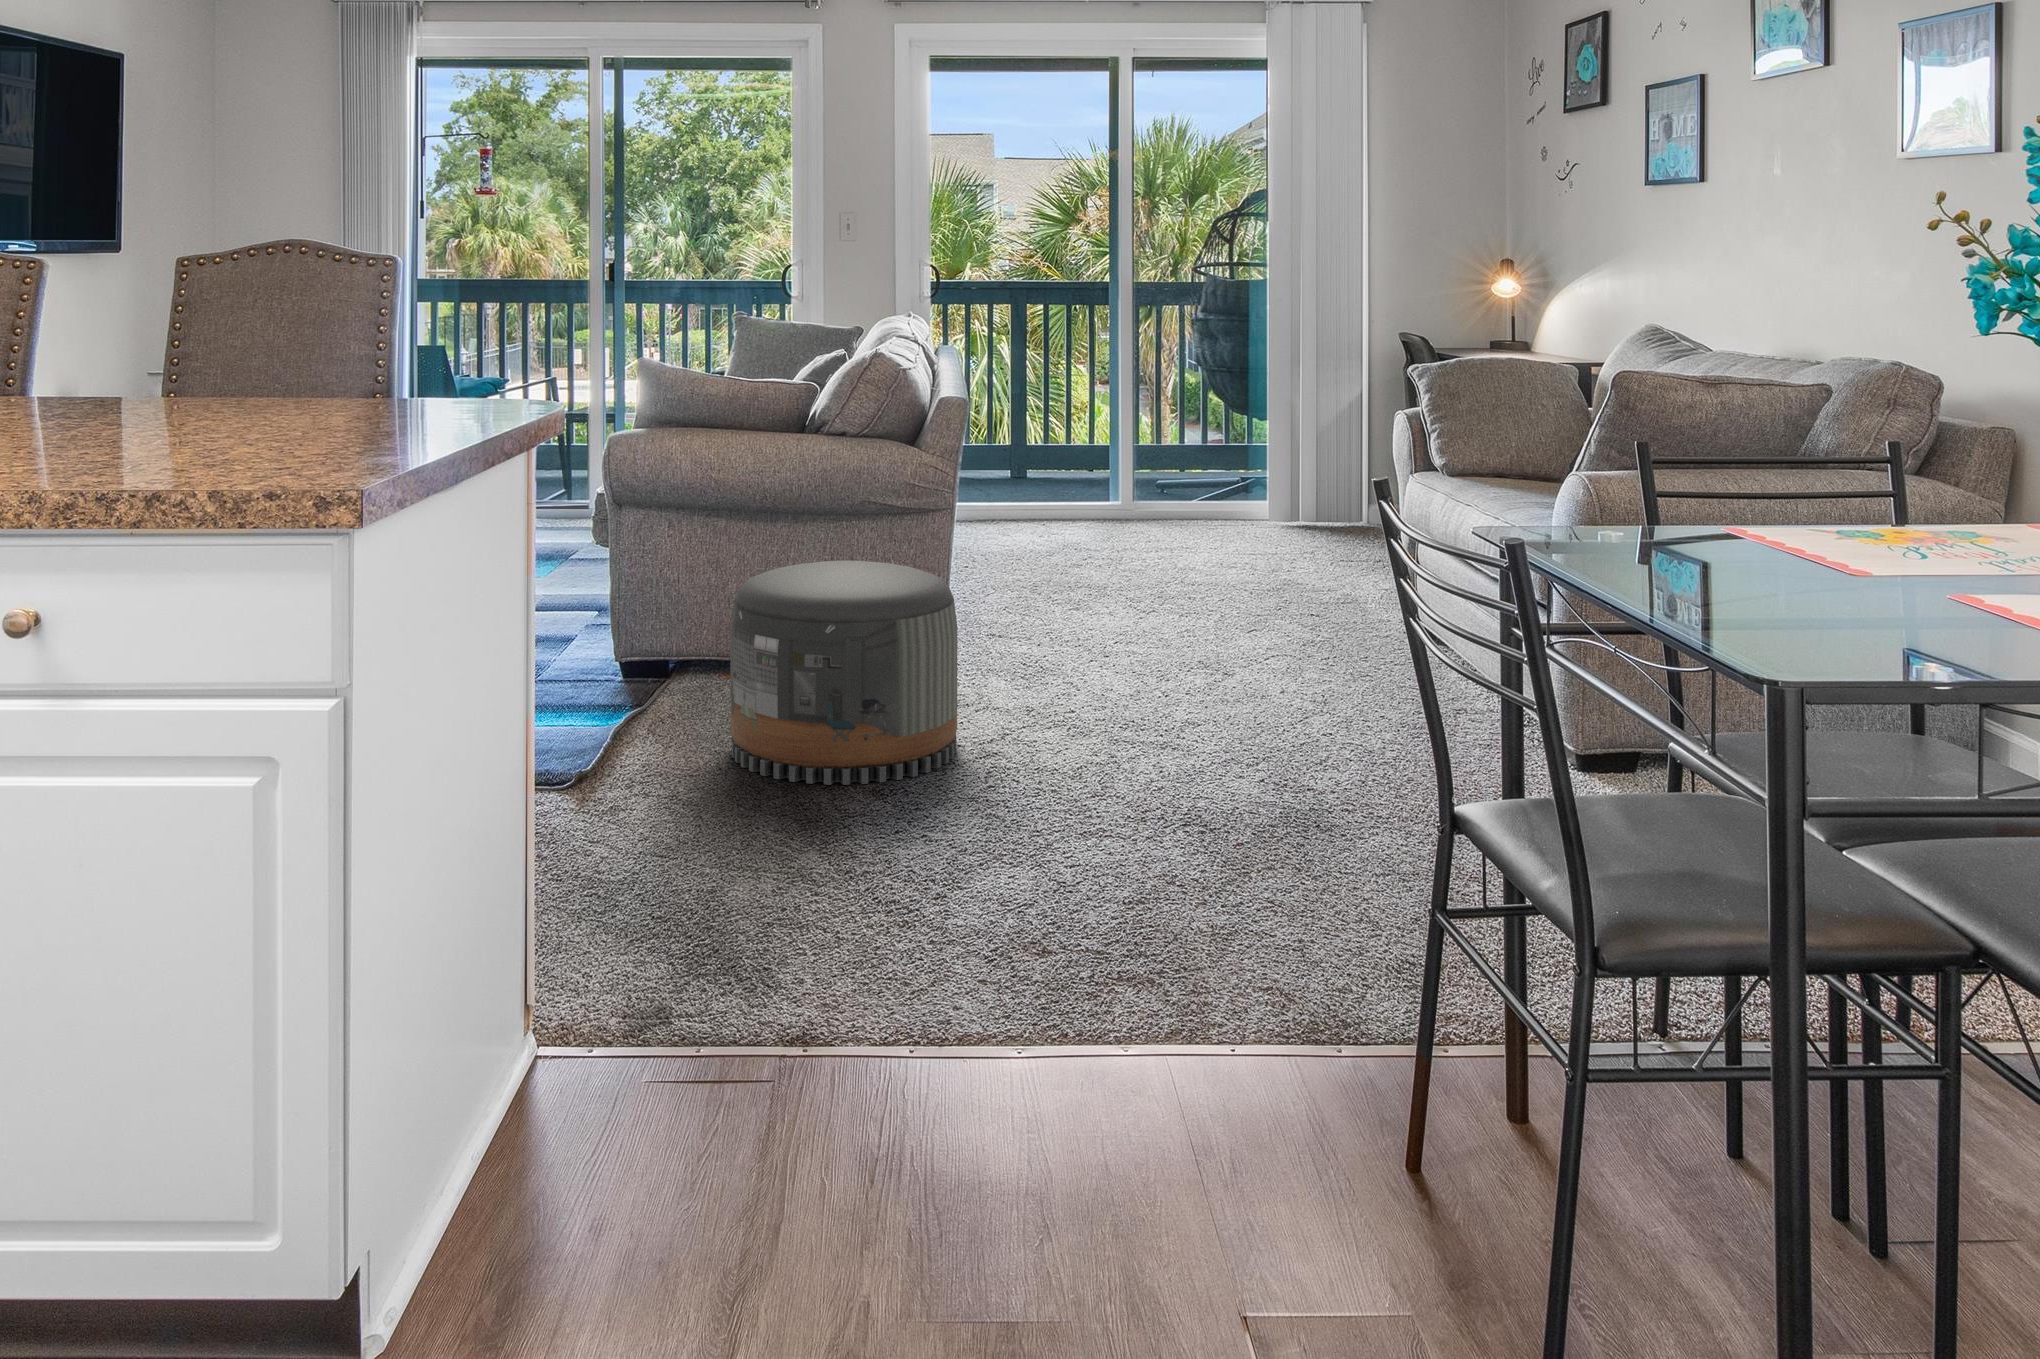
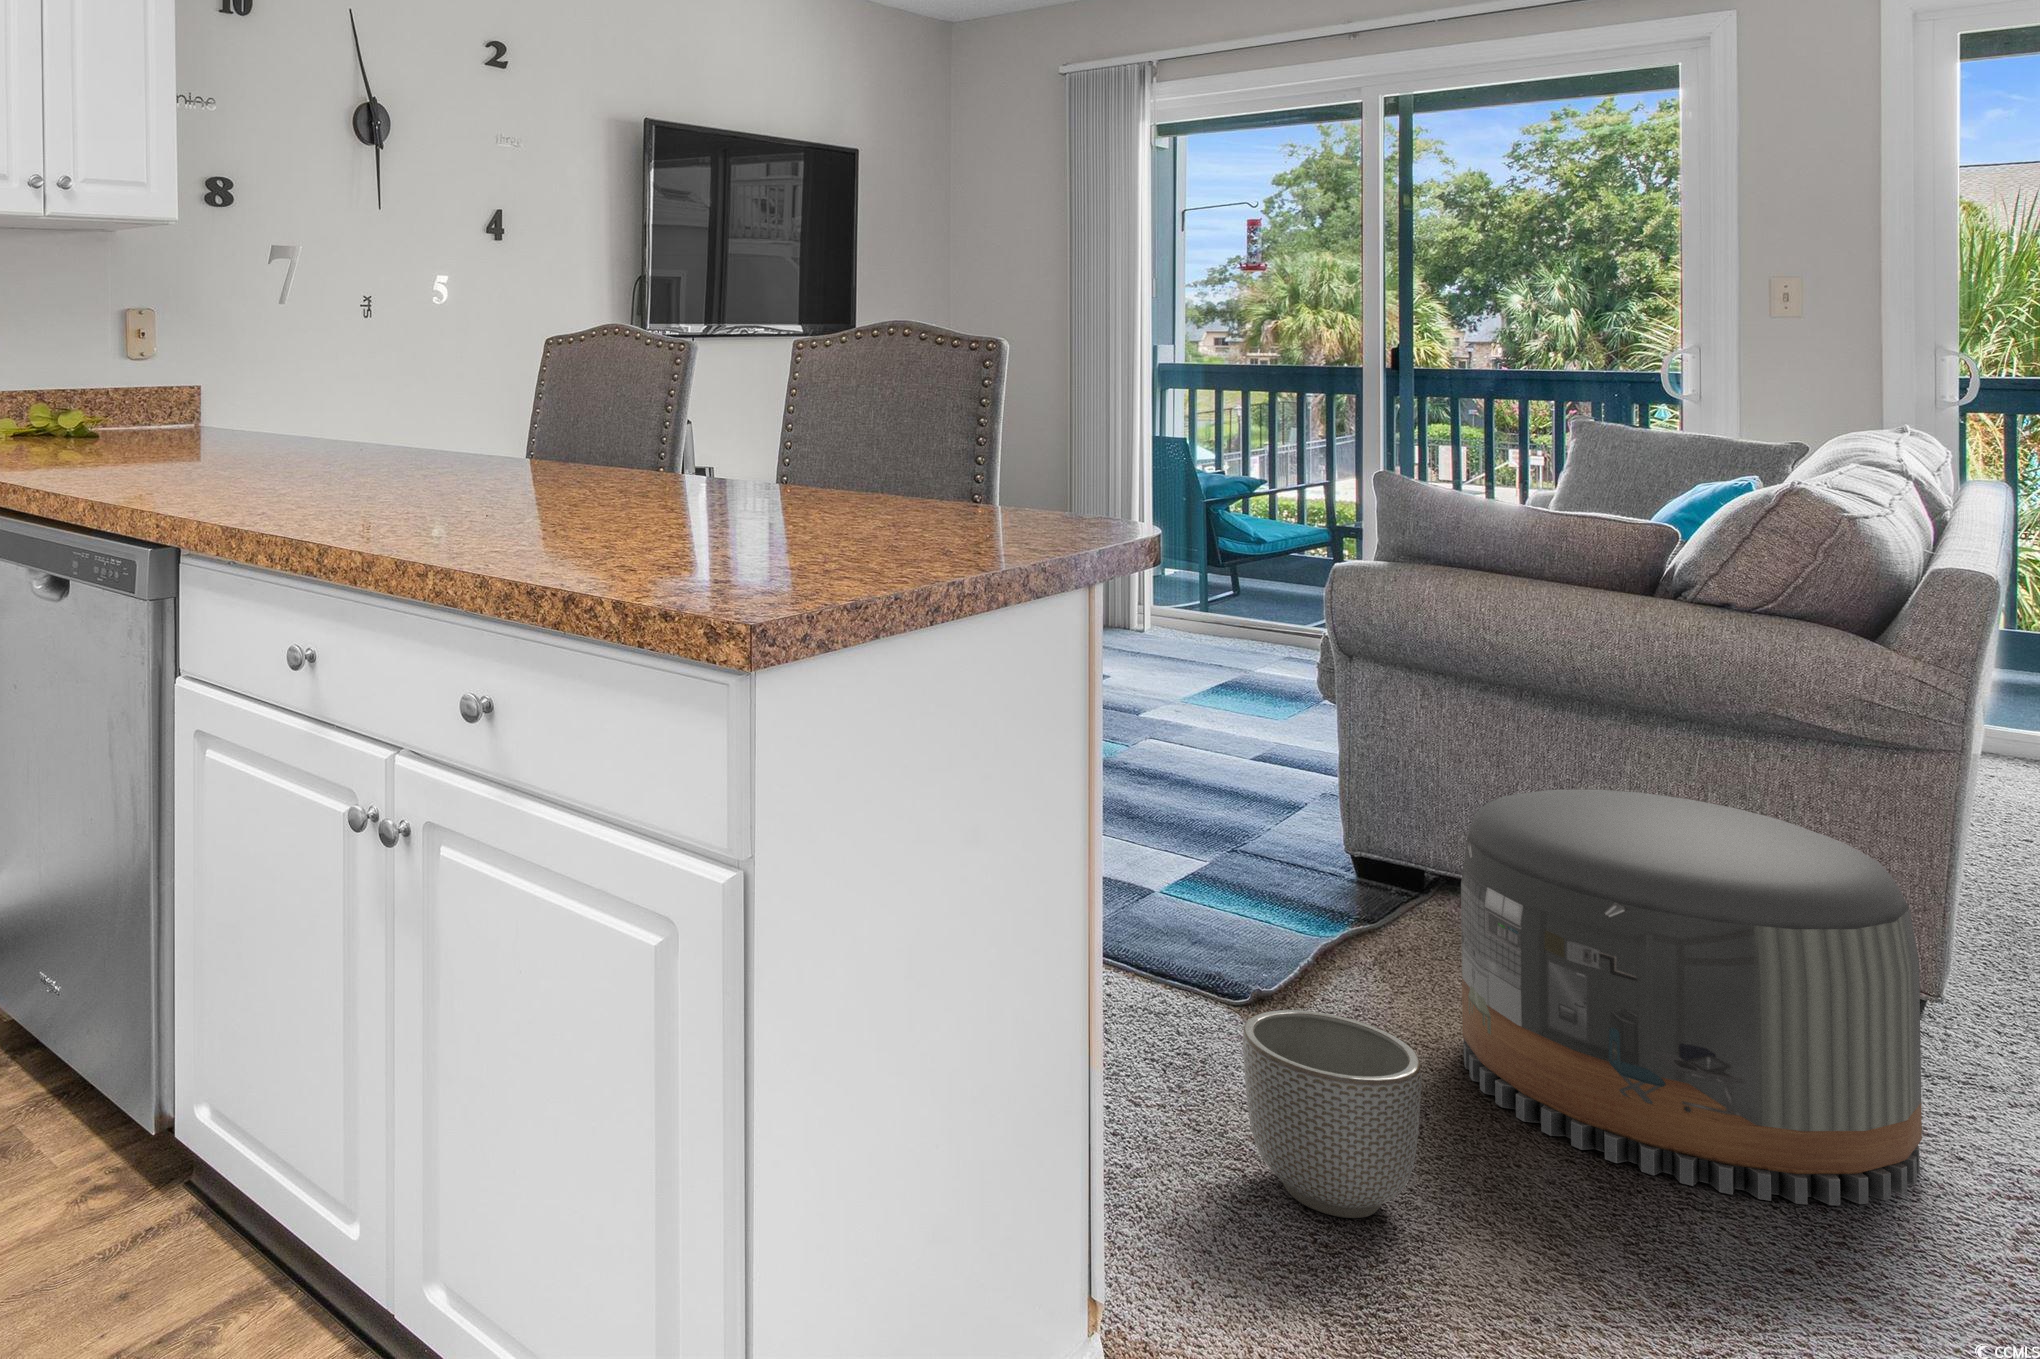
planter: none [647,730,753,855] -> present [1242,1010,1422,1218]

